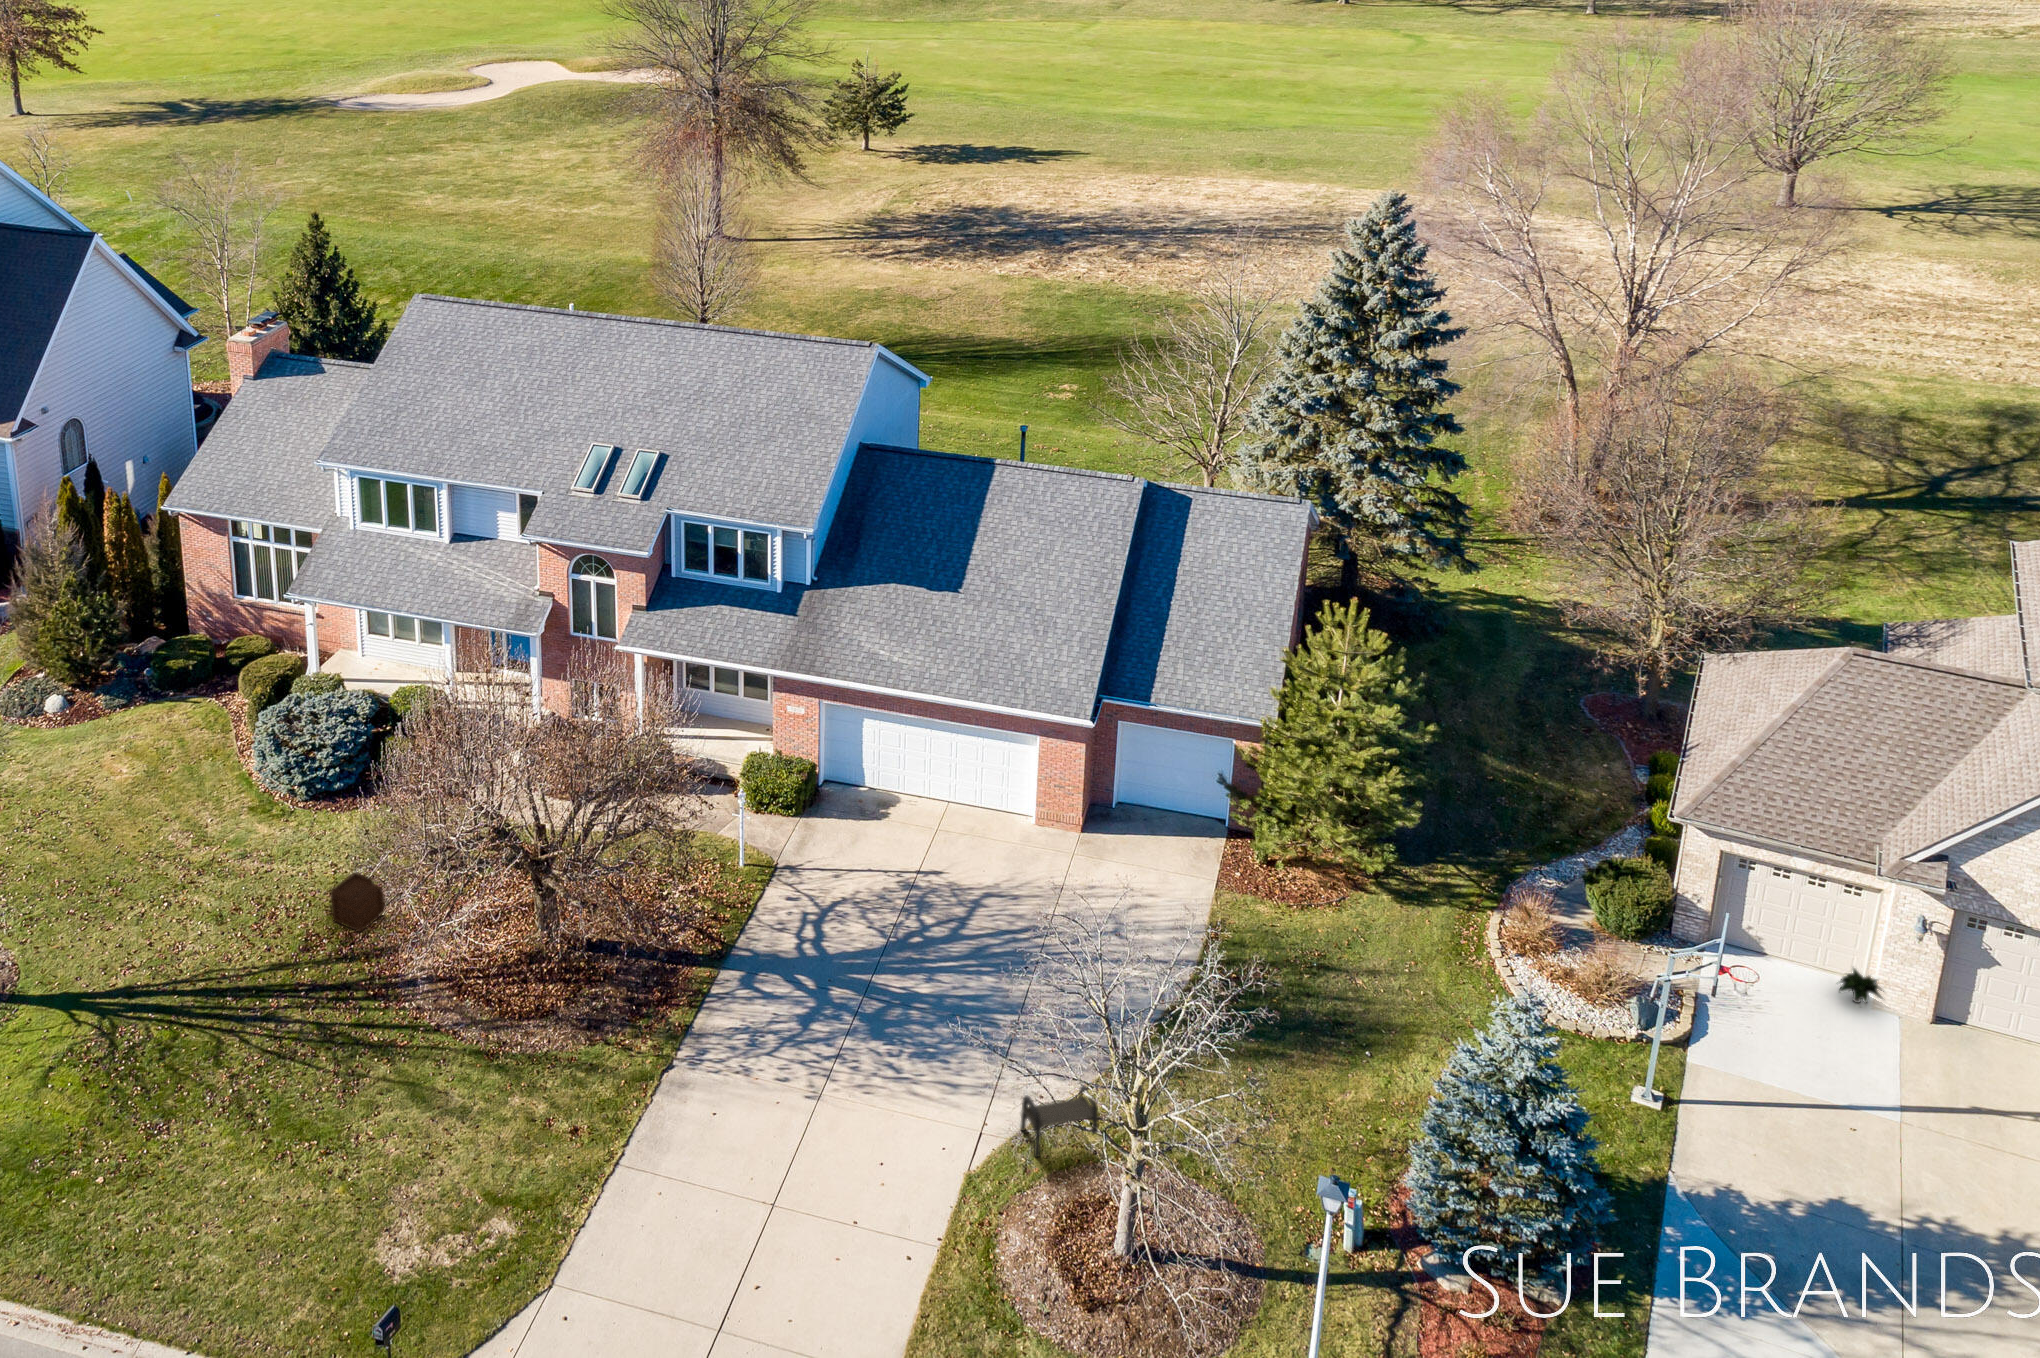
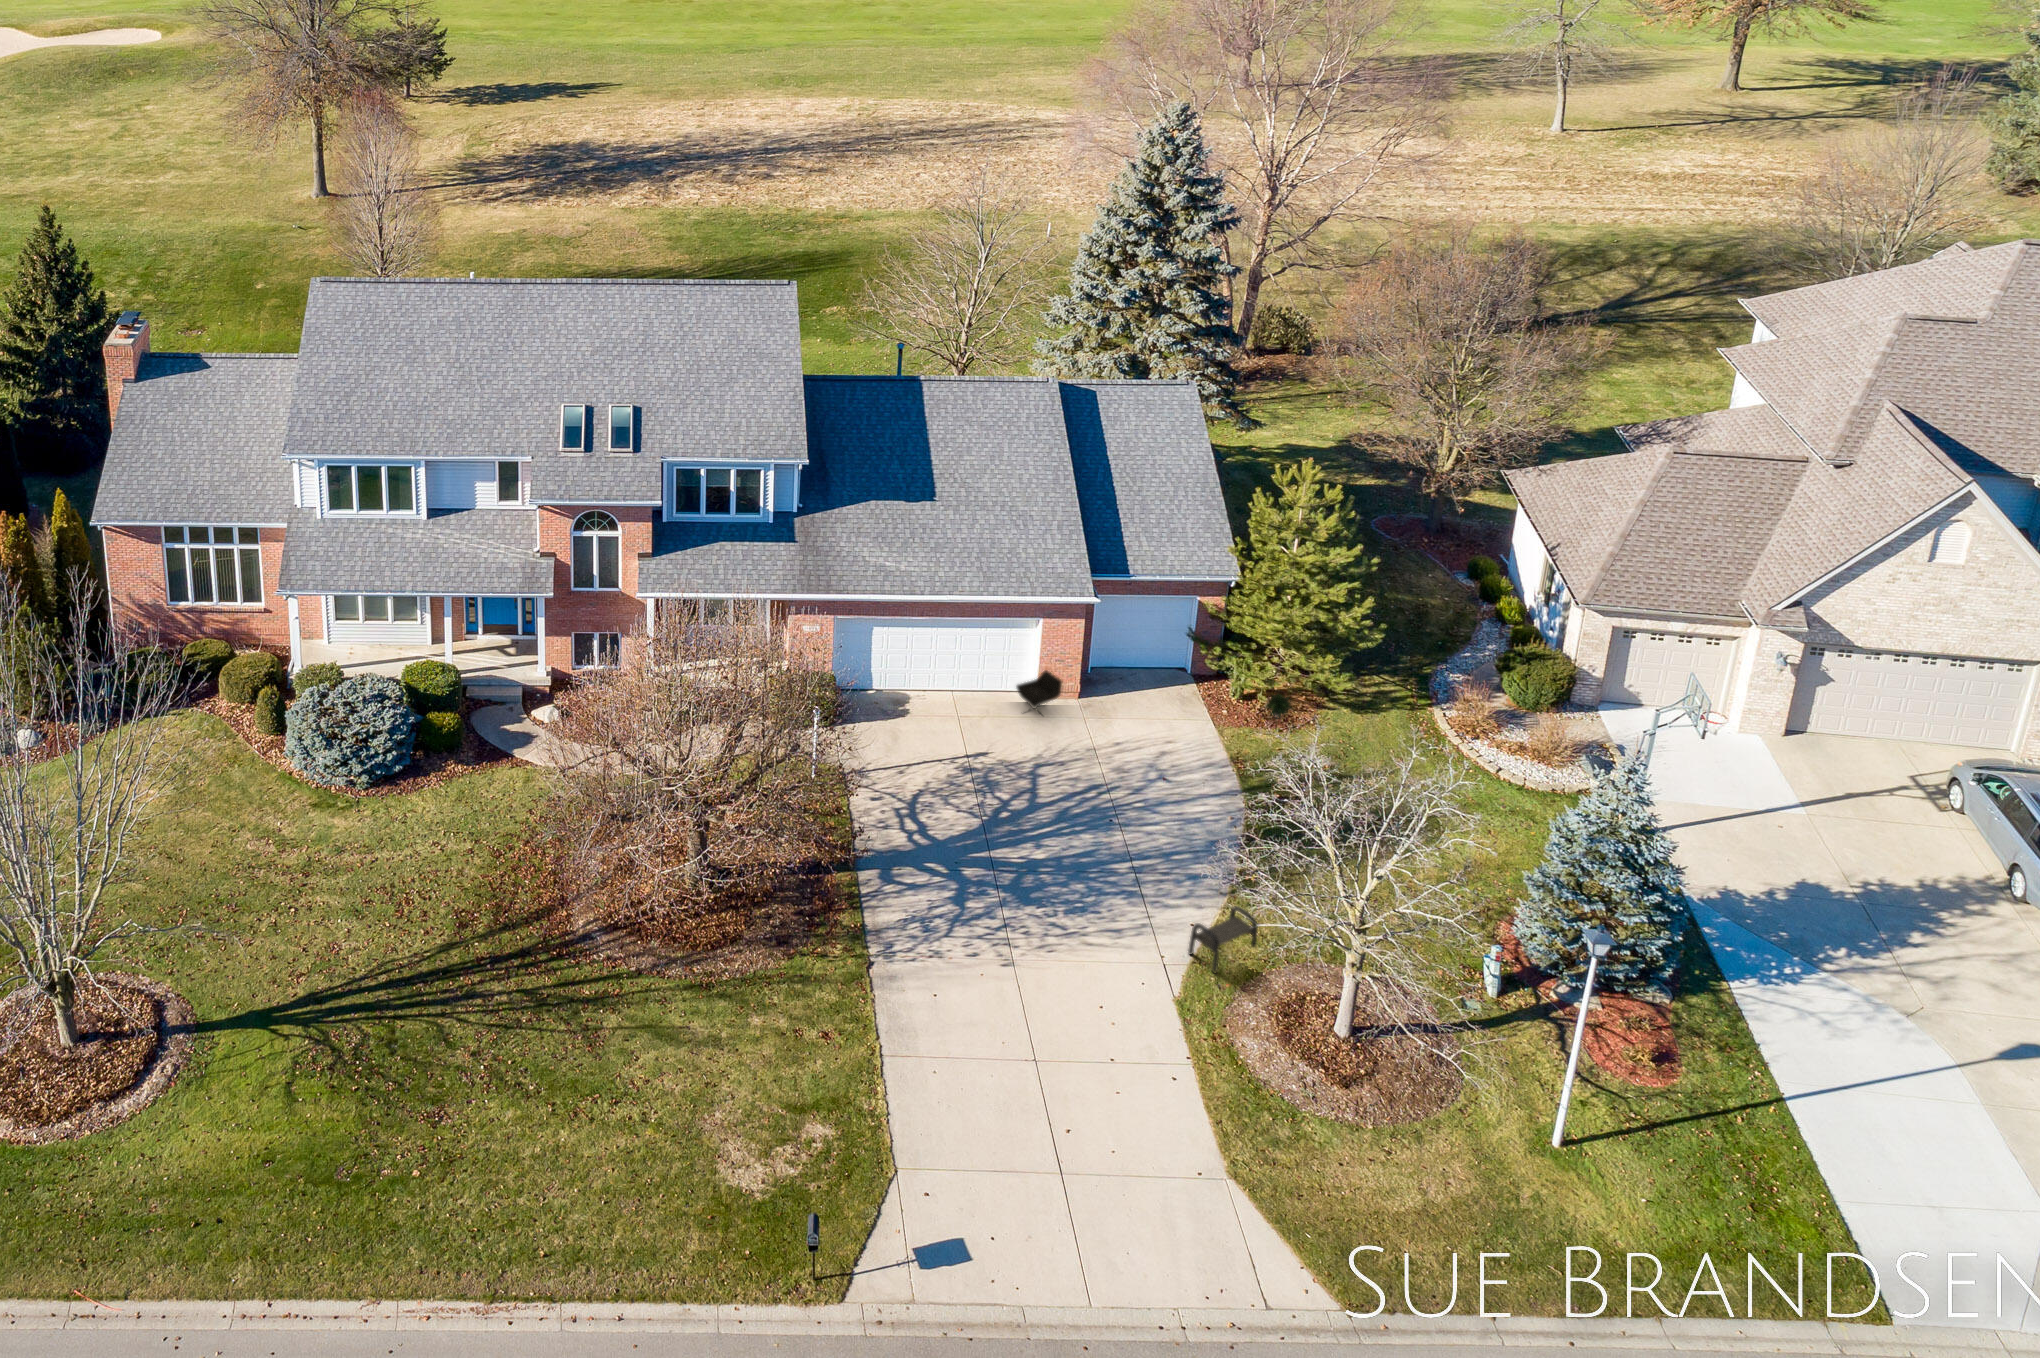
lounge chair: none [1004,793,1052,843] -> present [1016,670,1062,710]
wooden crate: present [330,872,385,932] -> none [471,847,518,903]
potted plant: present [1839,968,1884,1003] -> present [1264,694,1294,718]

